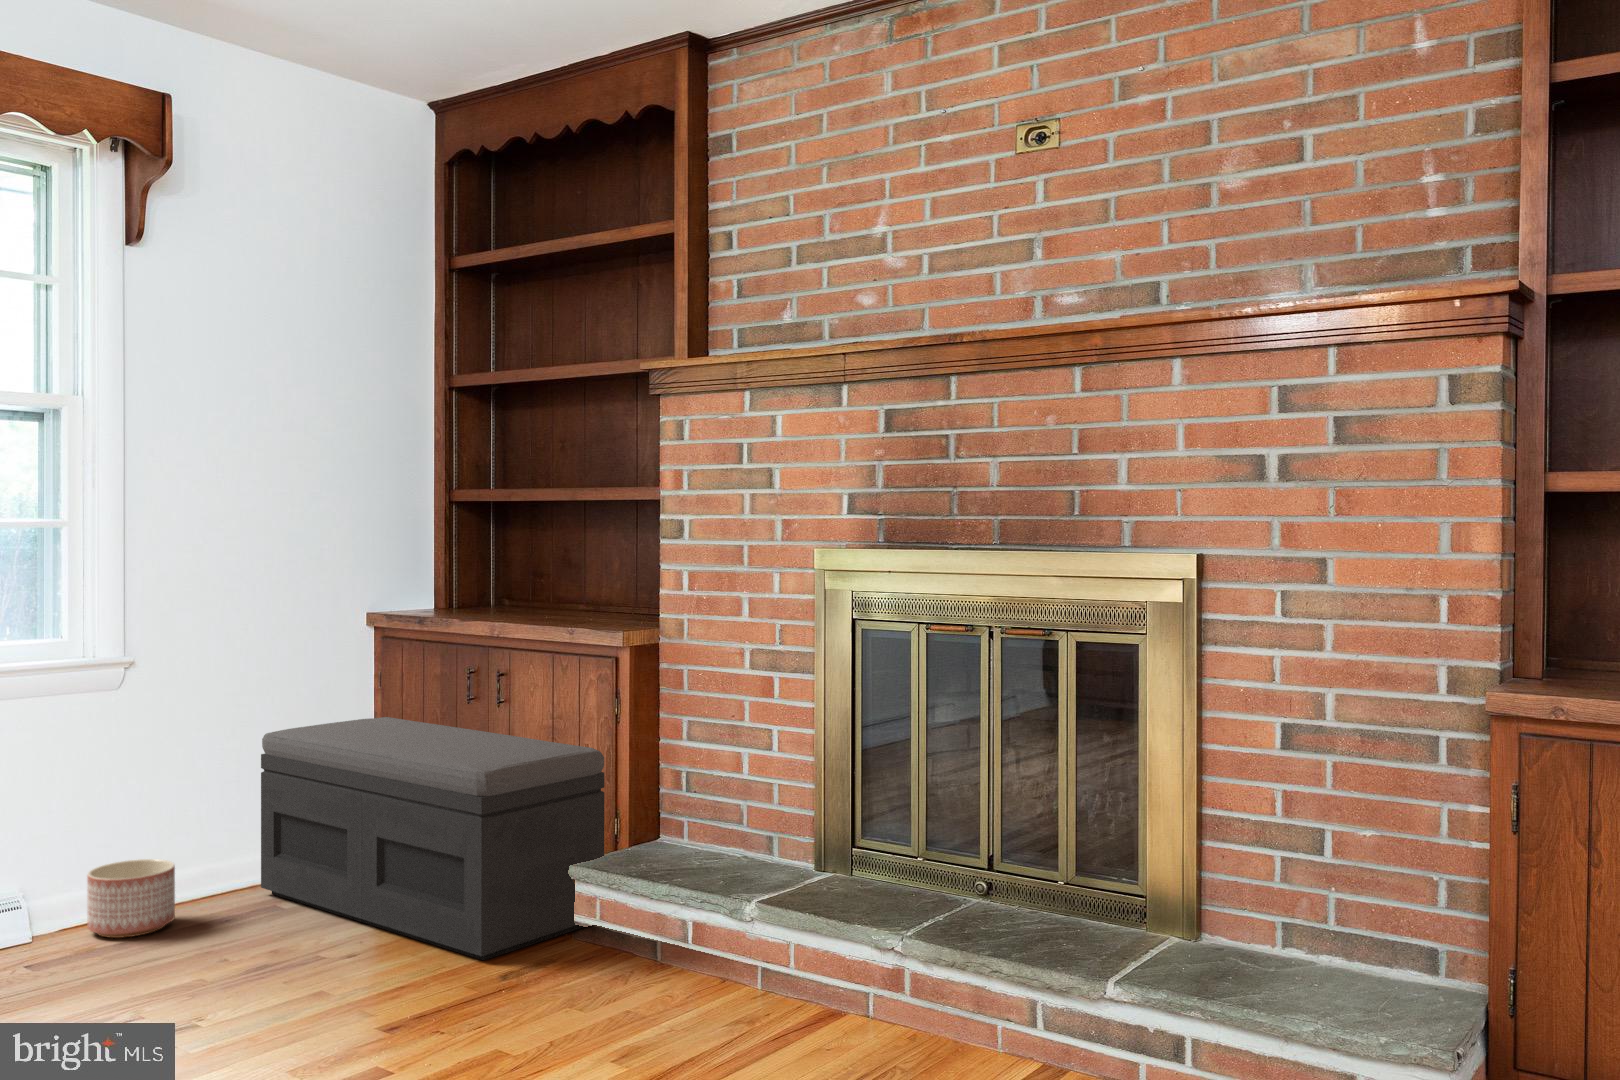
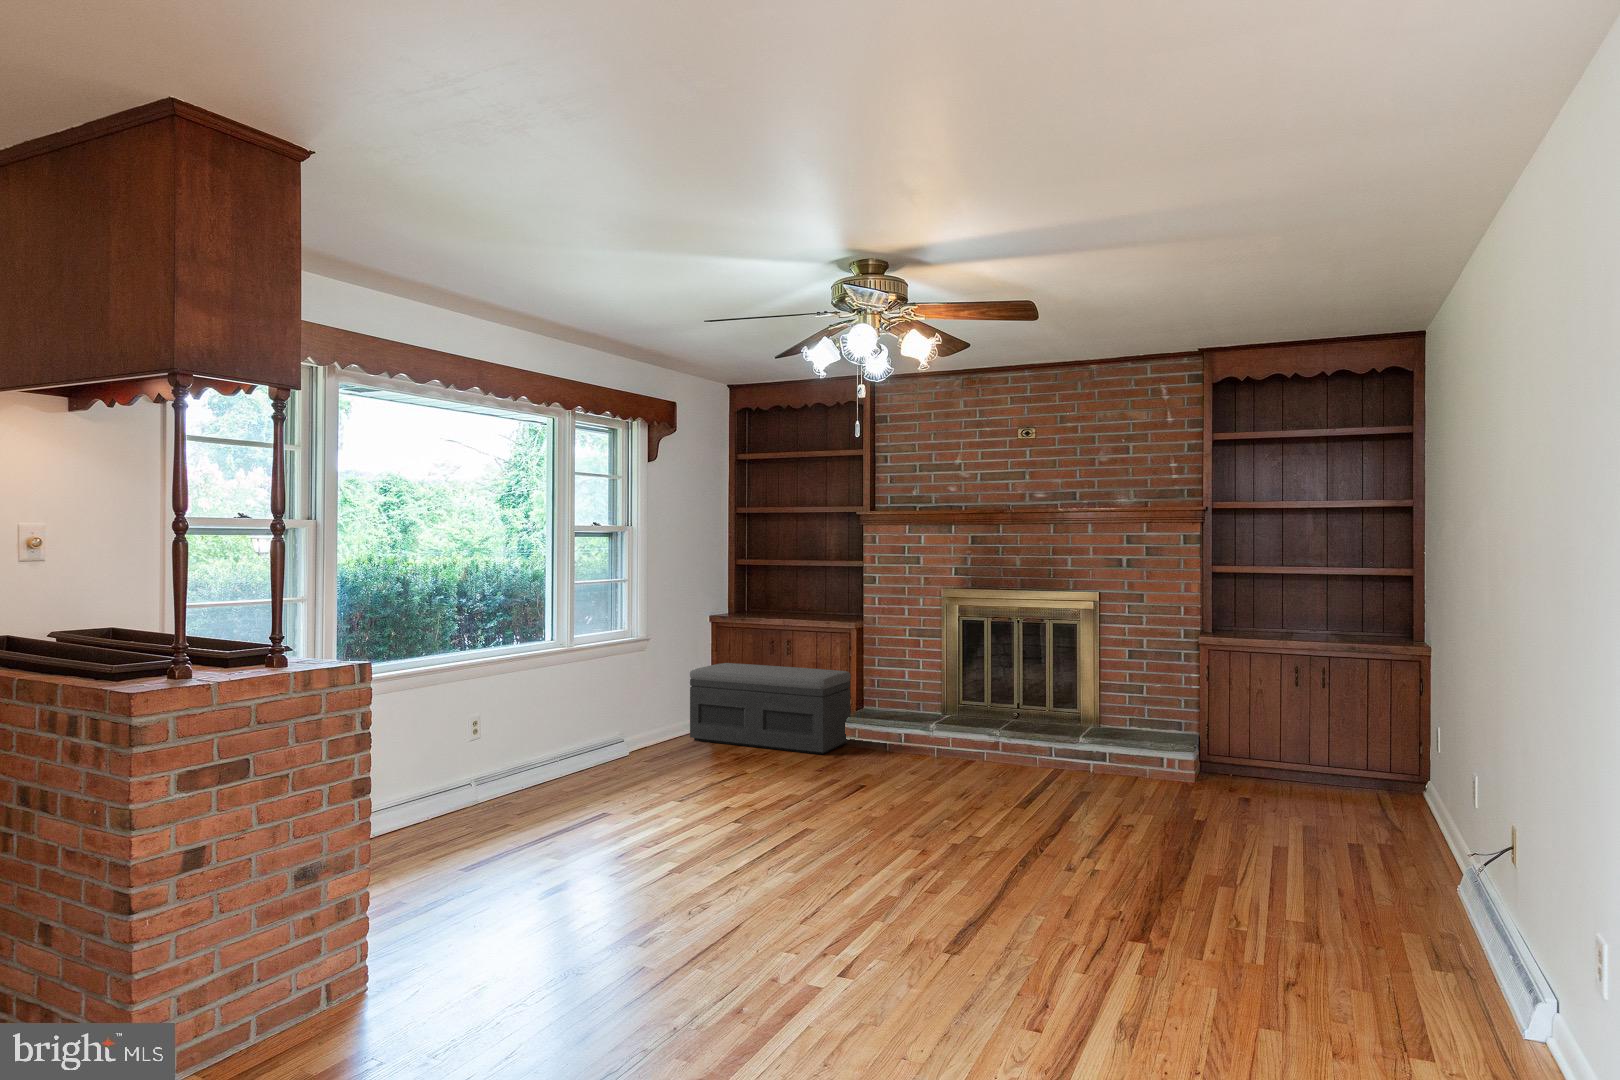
planter: present [87,859,175,938] -> none [643,724,676,755]

